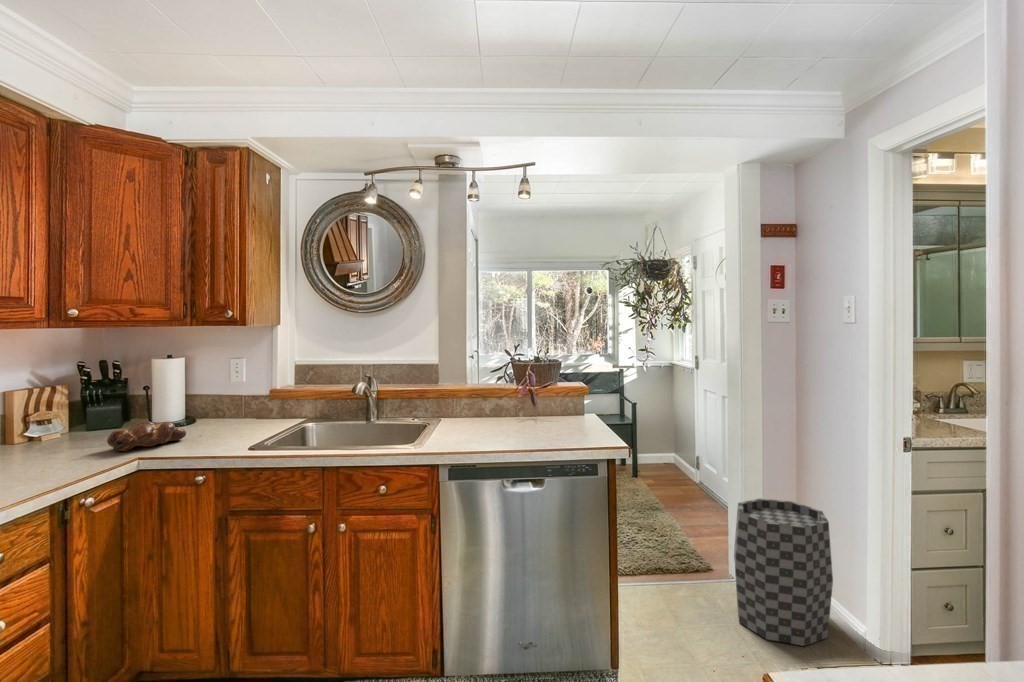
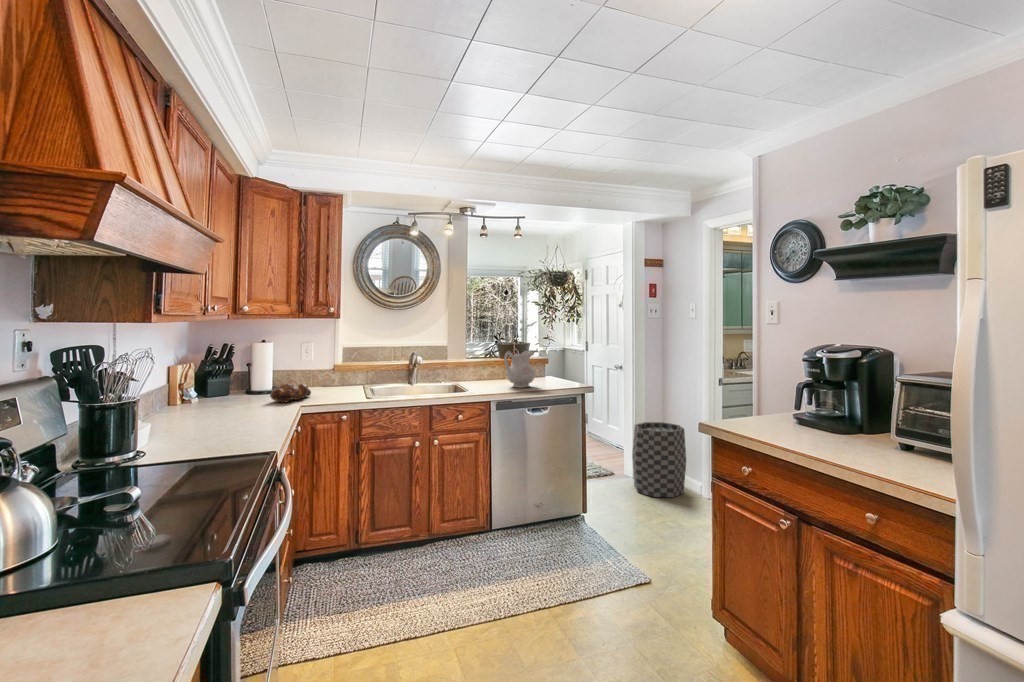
ceramic pitcher: none [481,377,535,440] -> present [504,350,535,388]

